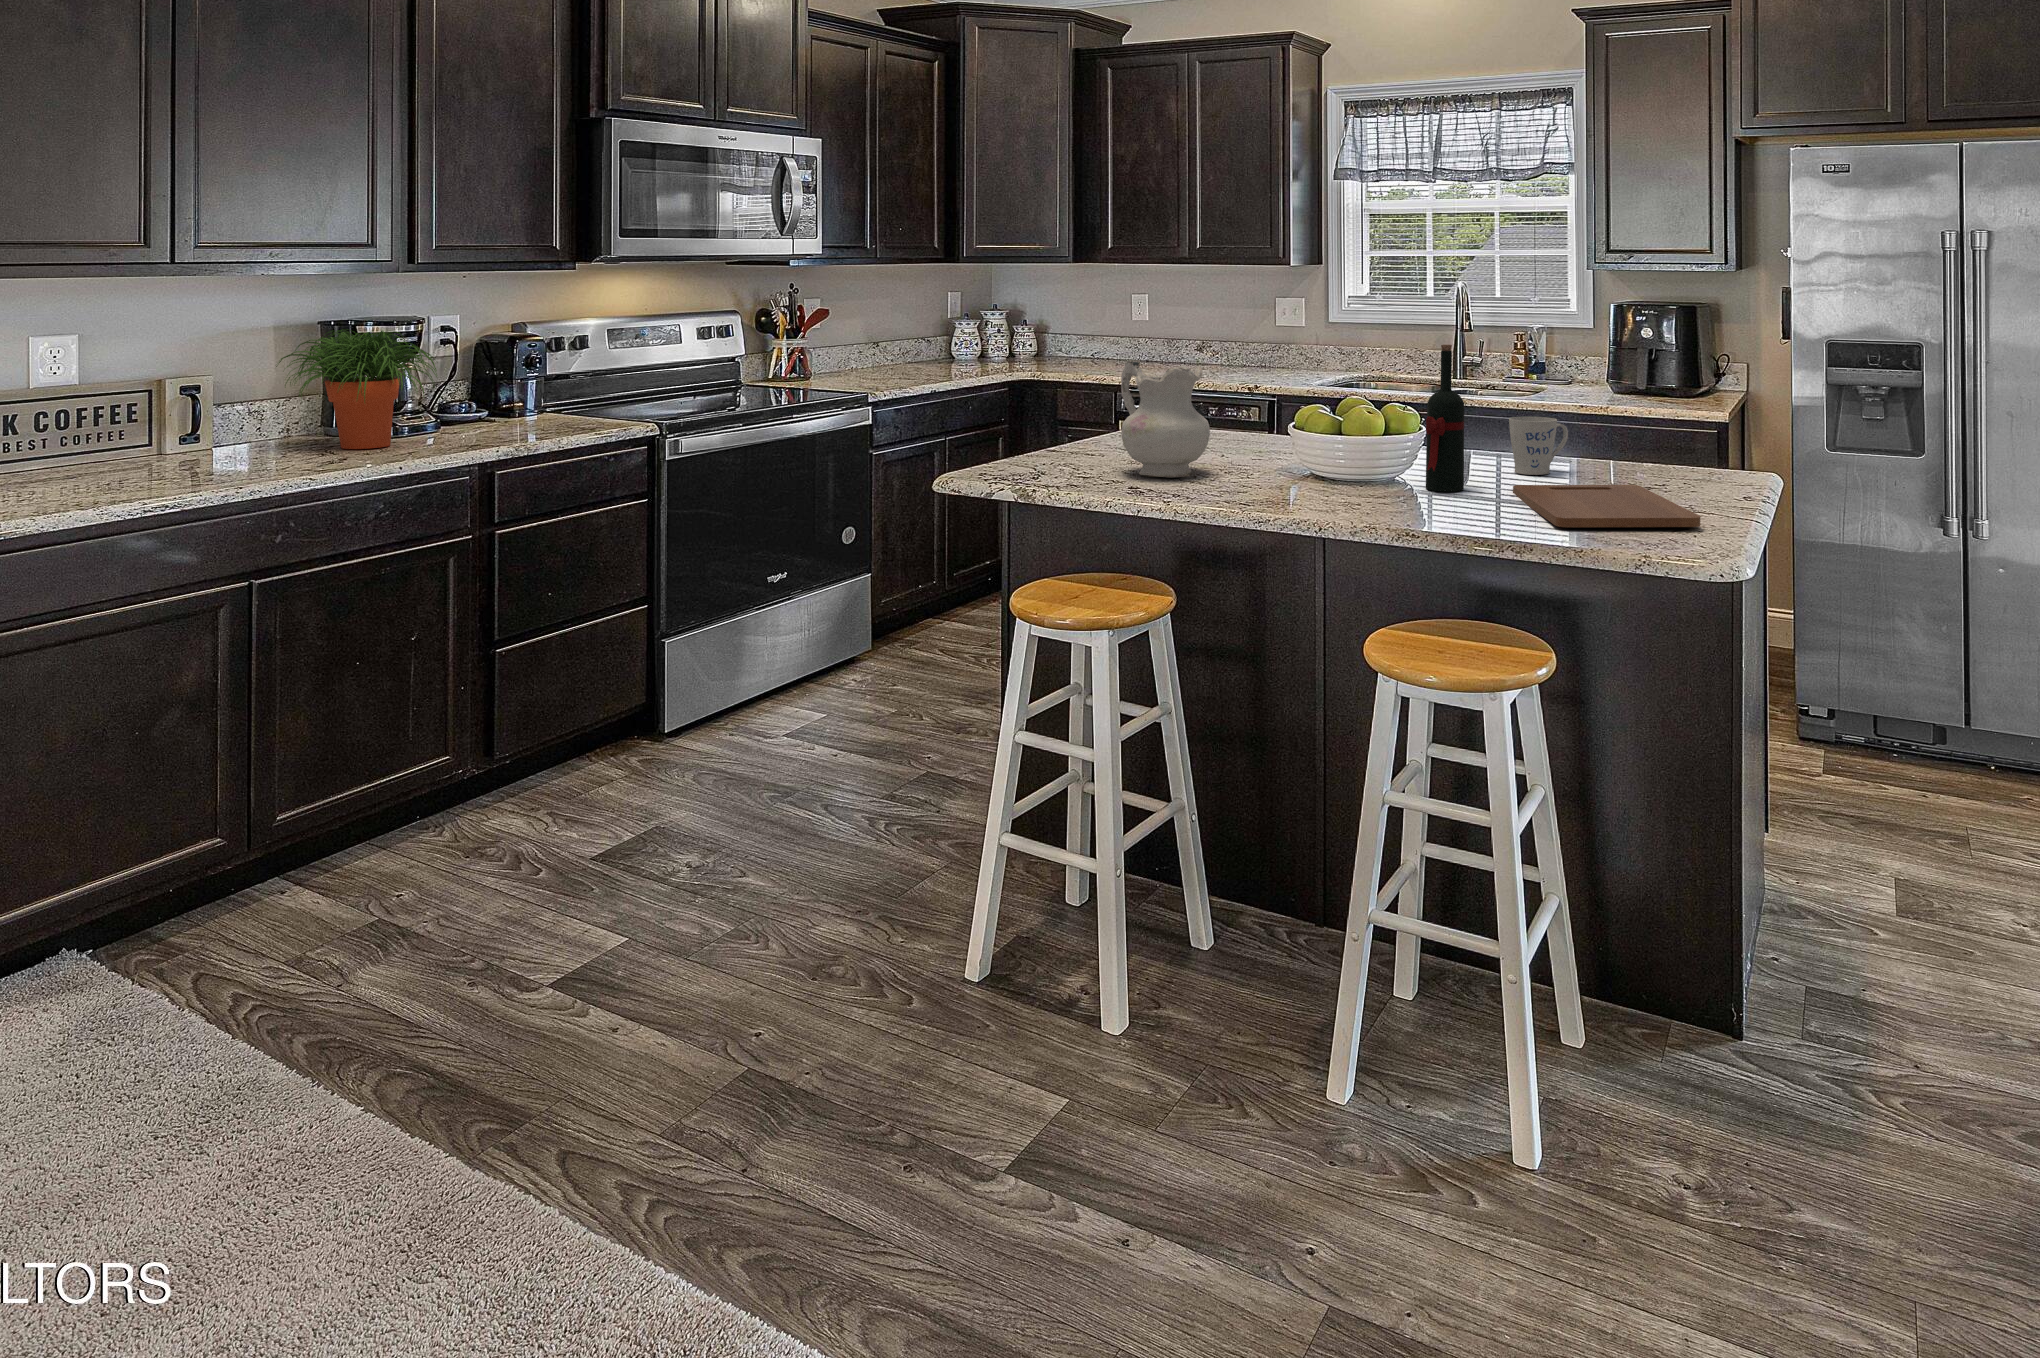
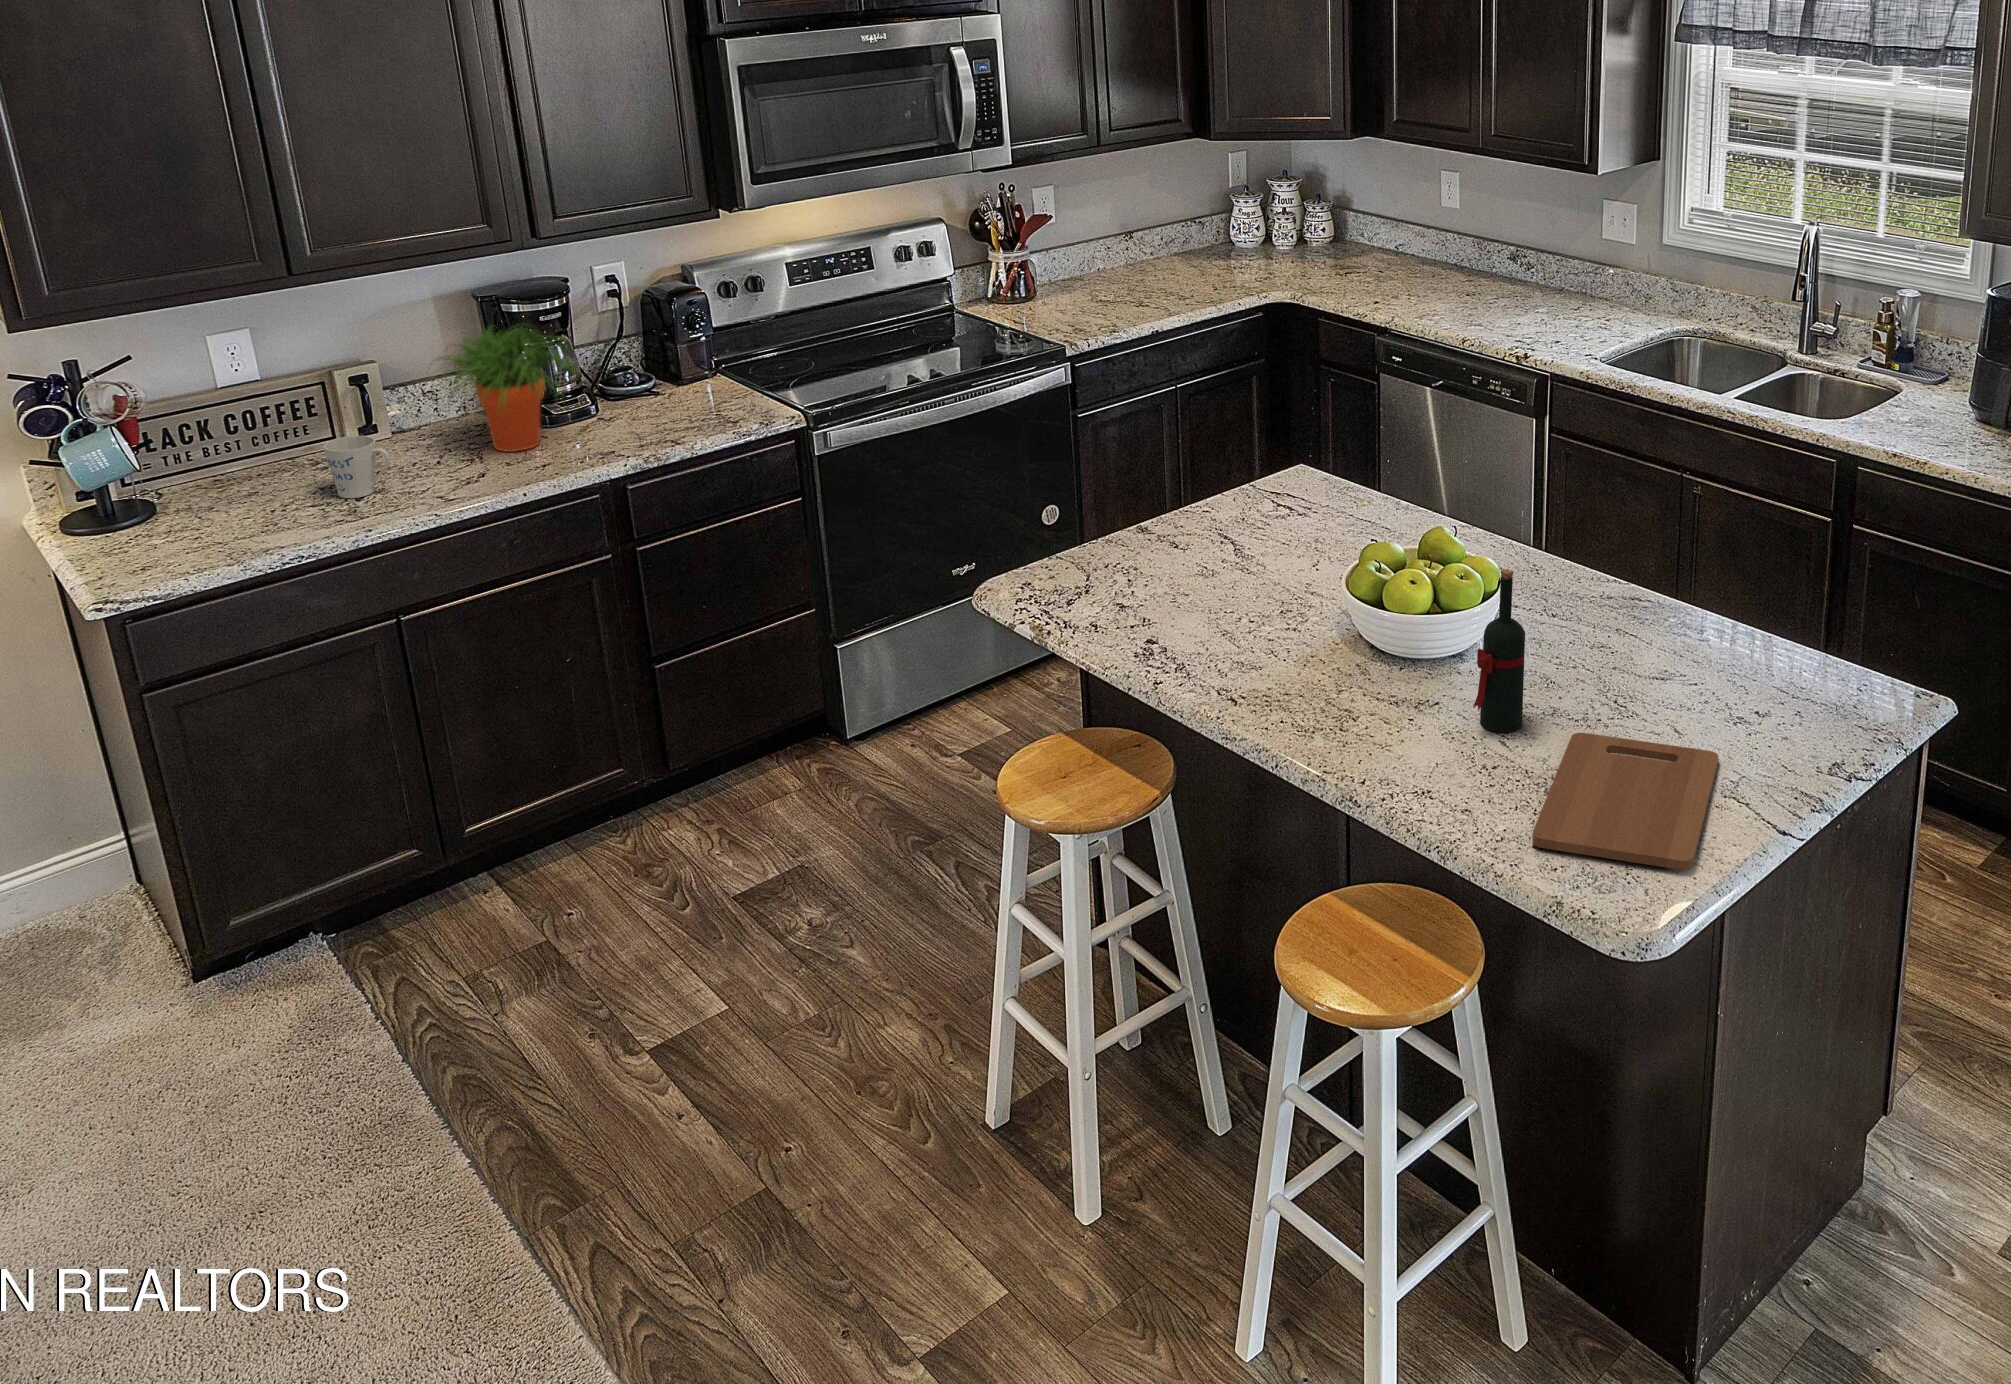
ceramic pitcher: present [1121,359,1210,477] -> none [1181,508,1279,654]
mug: present [1509,417,1568,475] -> present [324,436,390,498]

